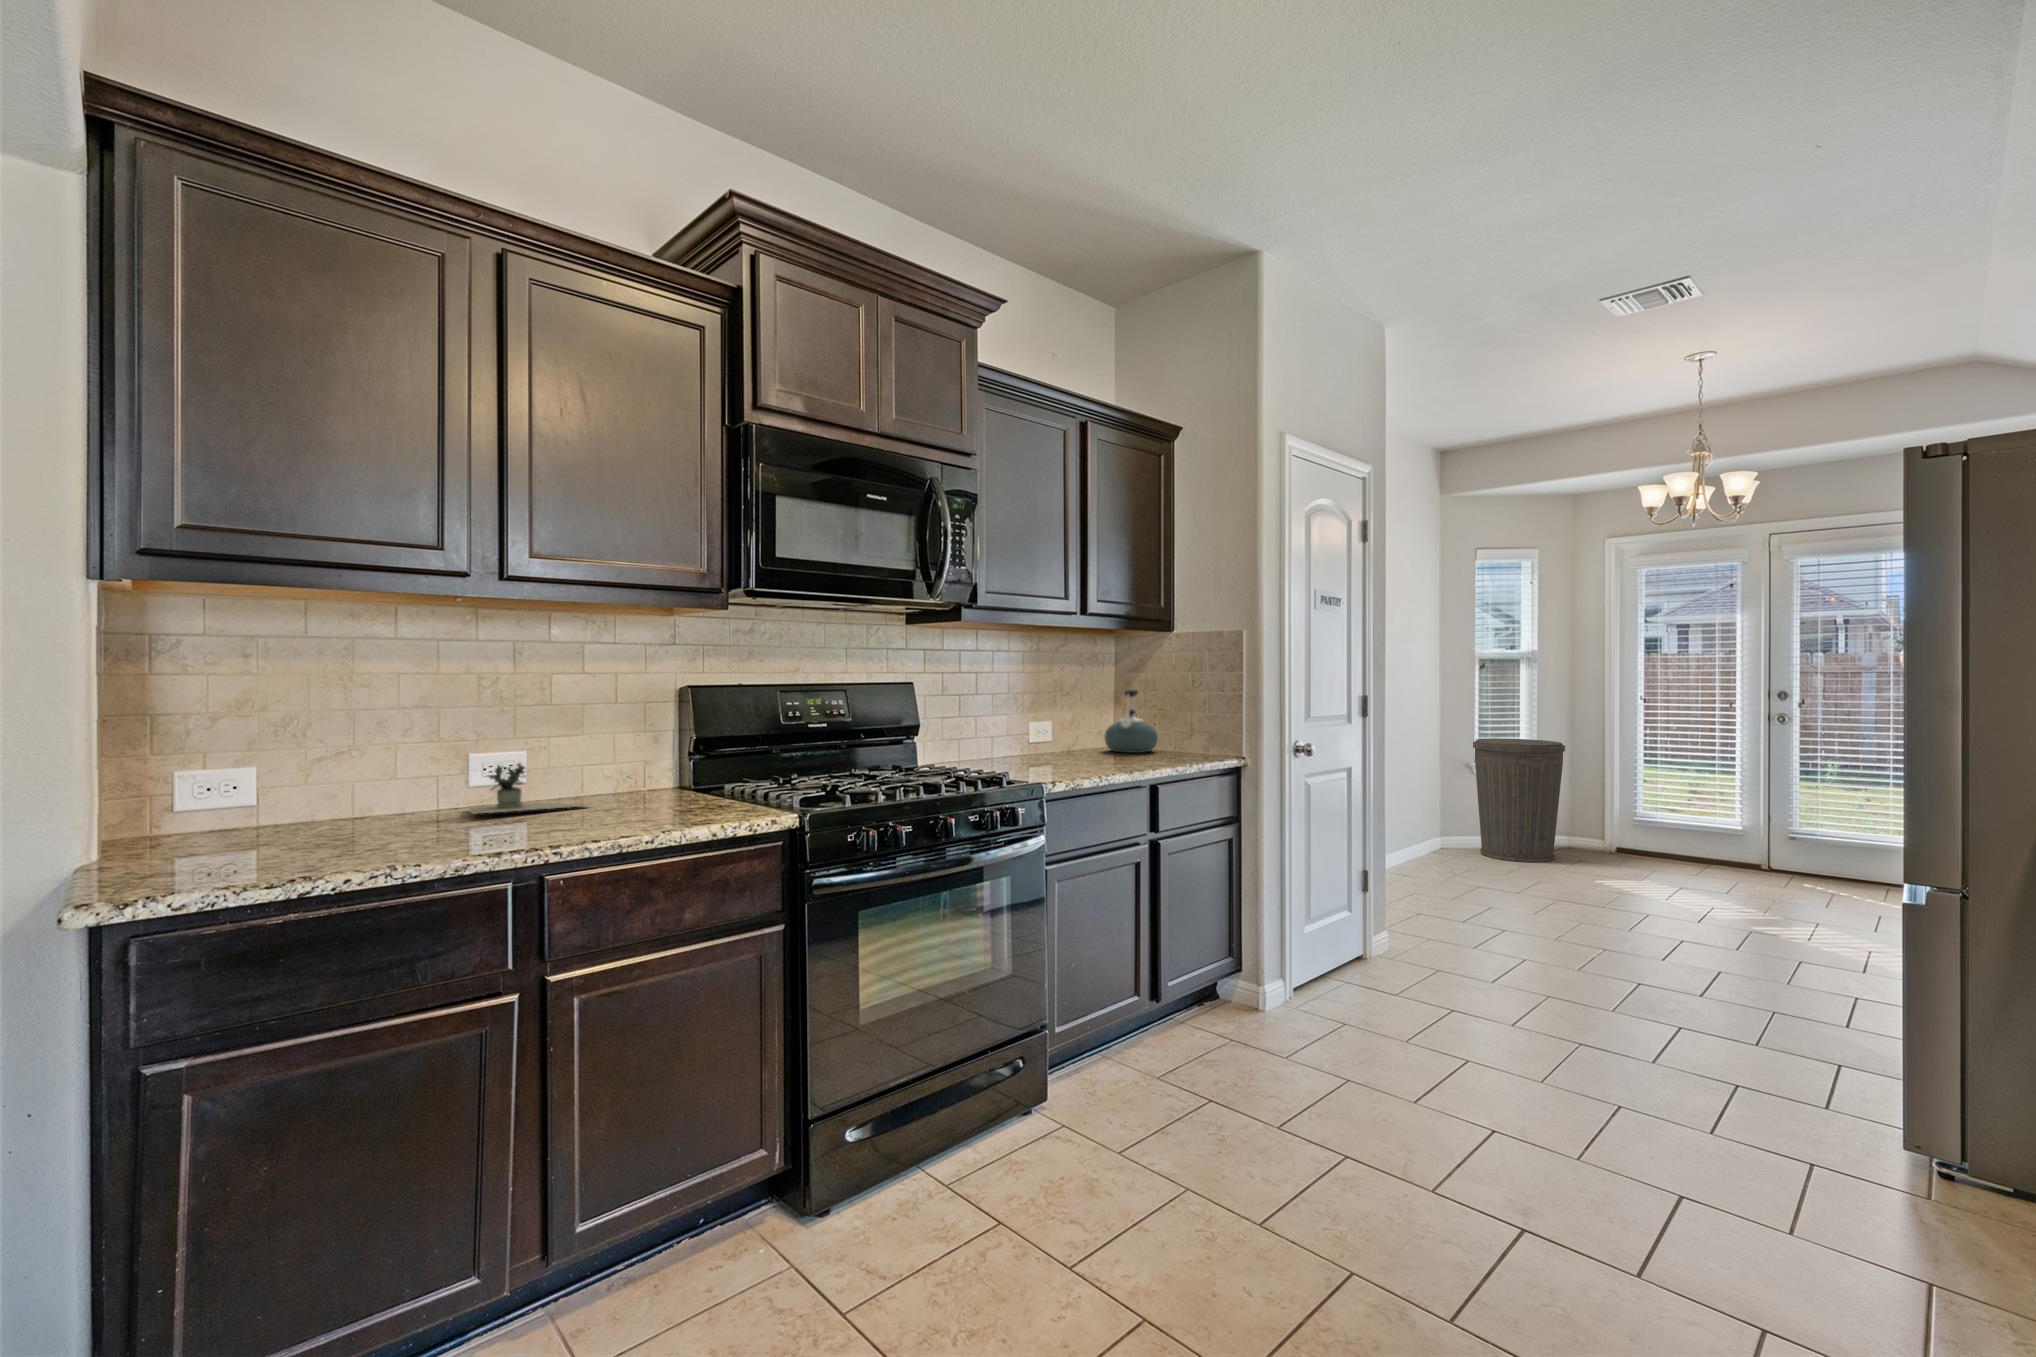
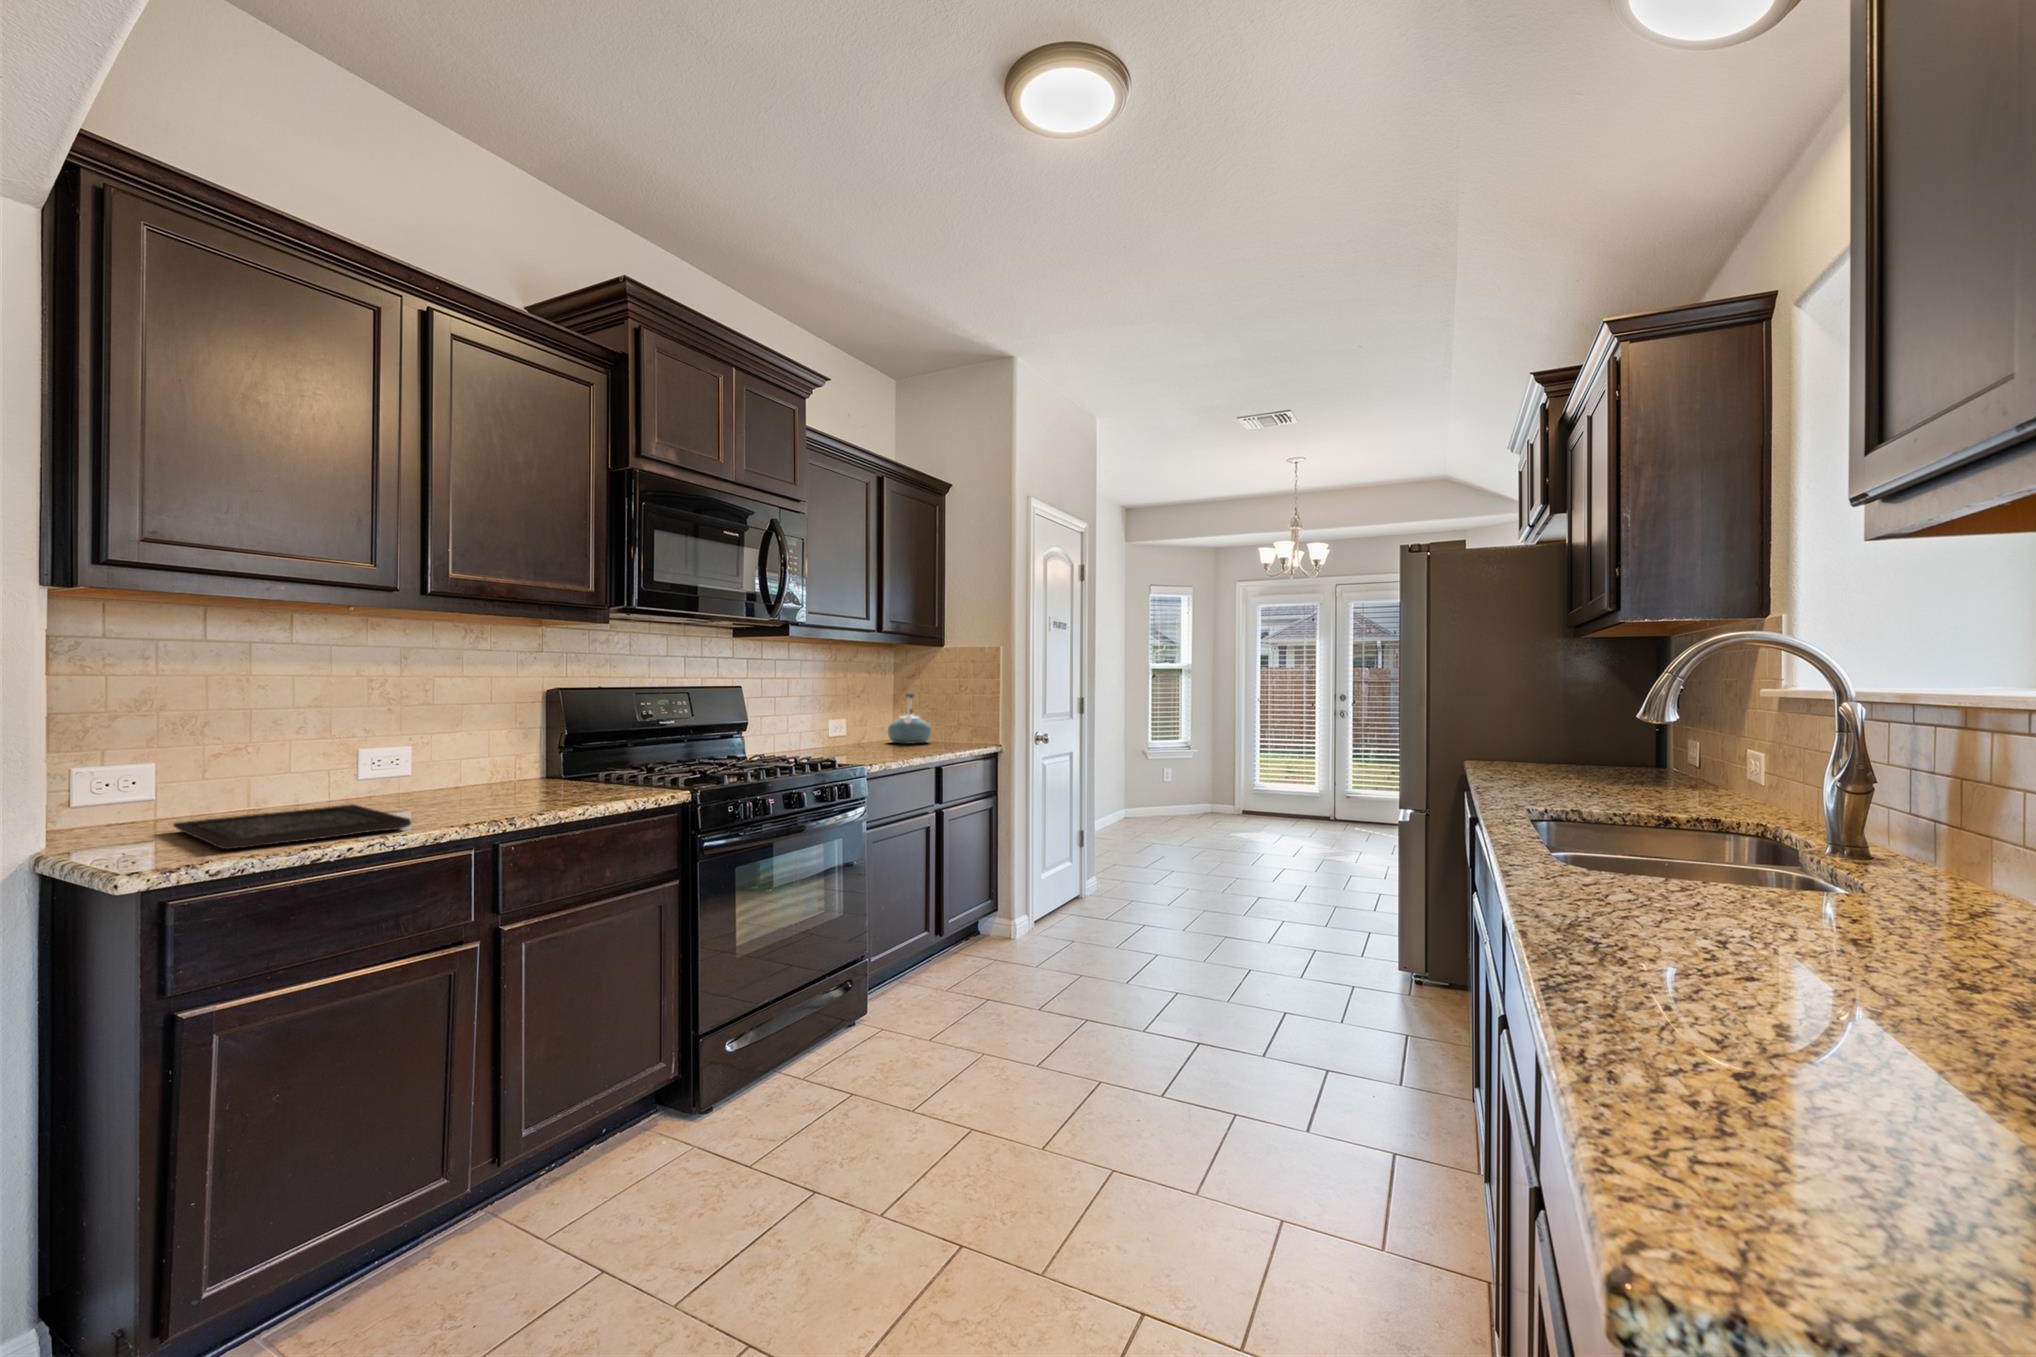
trash can: present [1473,738,1565,862] -> none [1145,732,1209,825]
potted plant: present [469,763,629,814] -> none [372,754,527,799]
tray: none [202,820,430,877] -> present [173,804,411,849]

